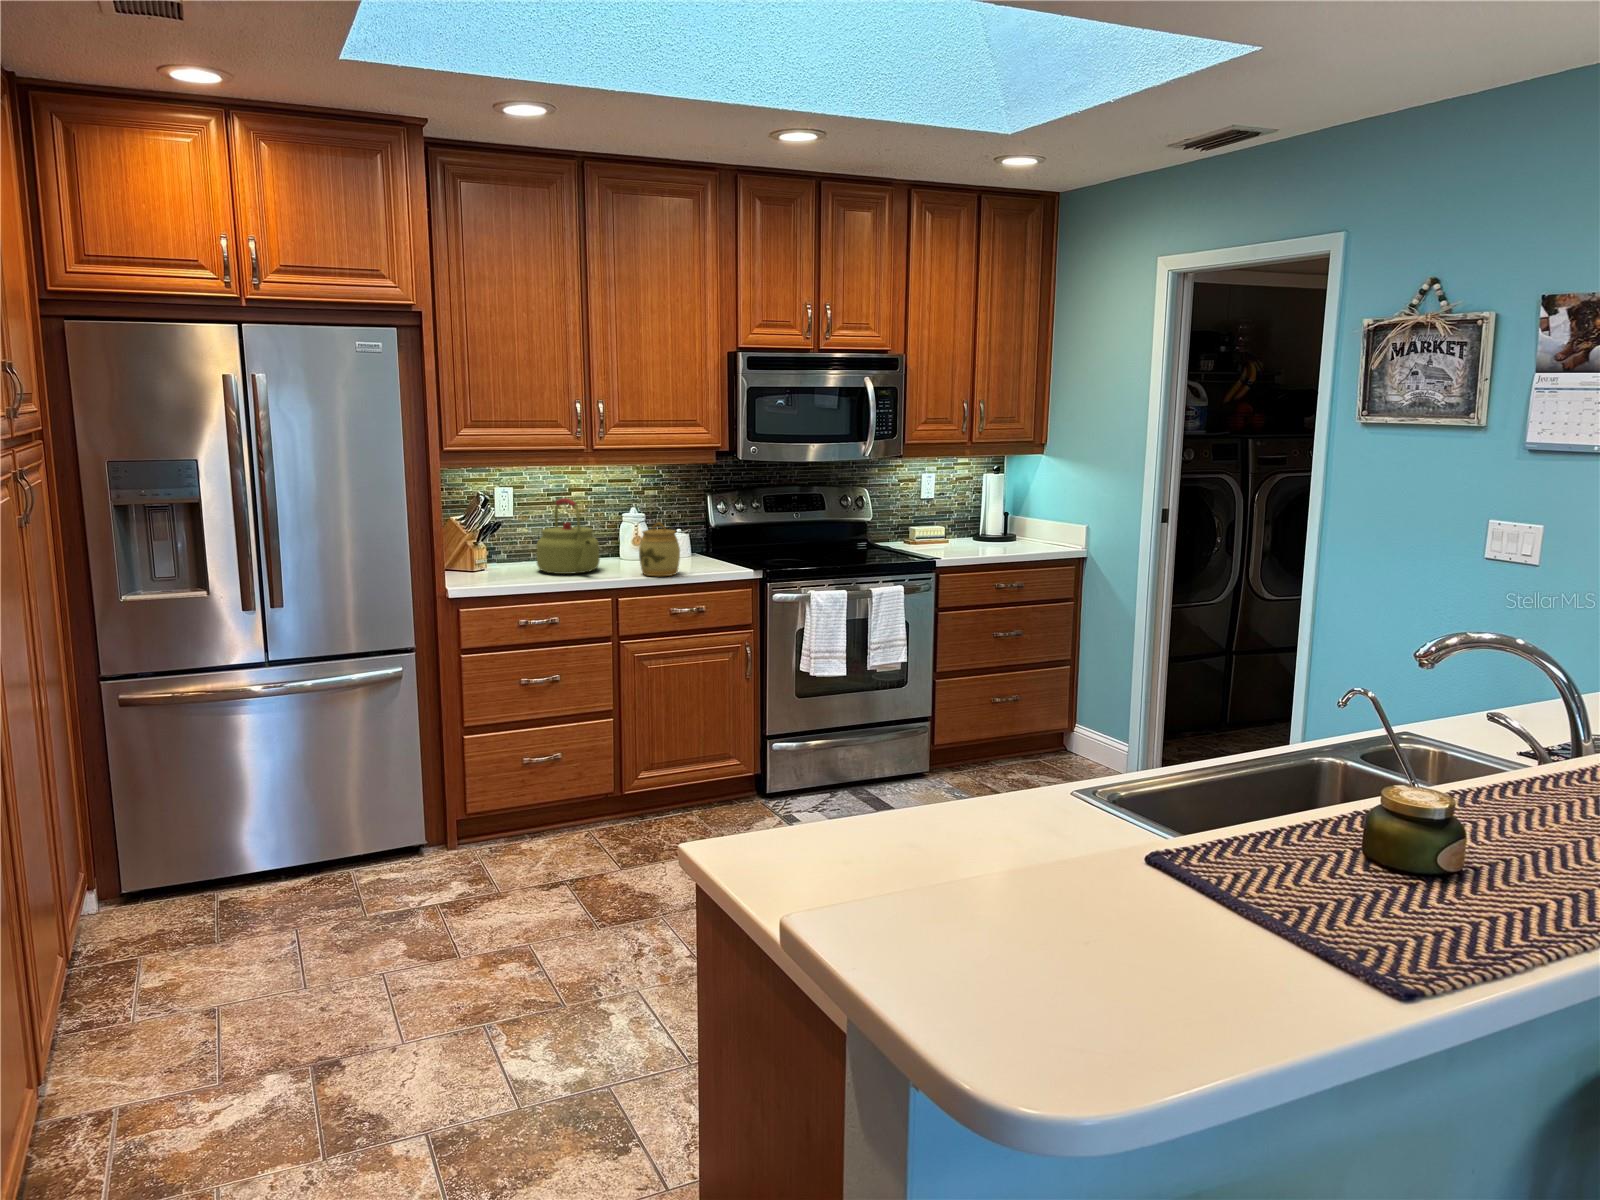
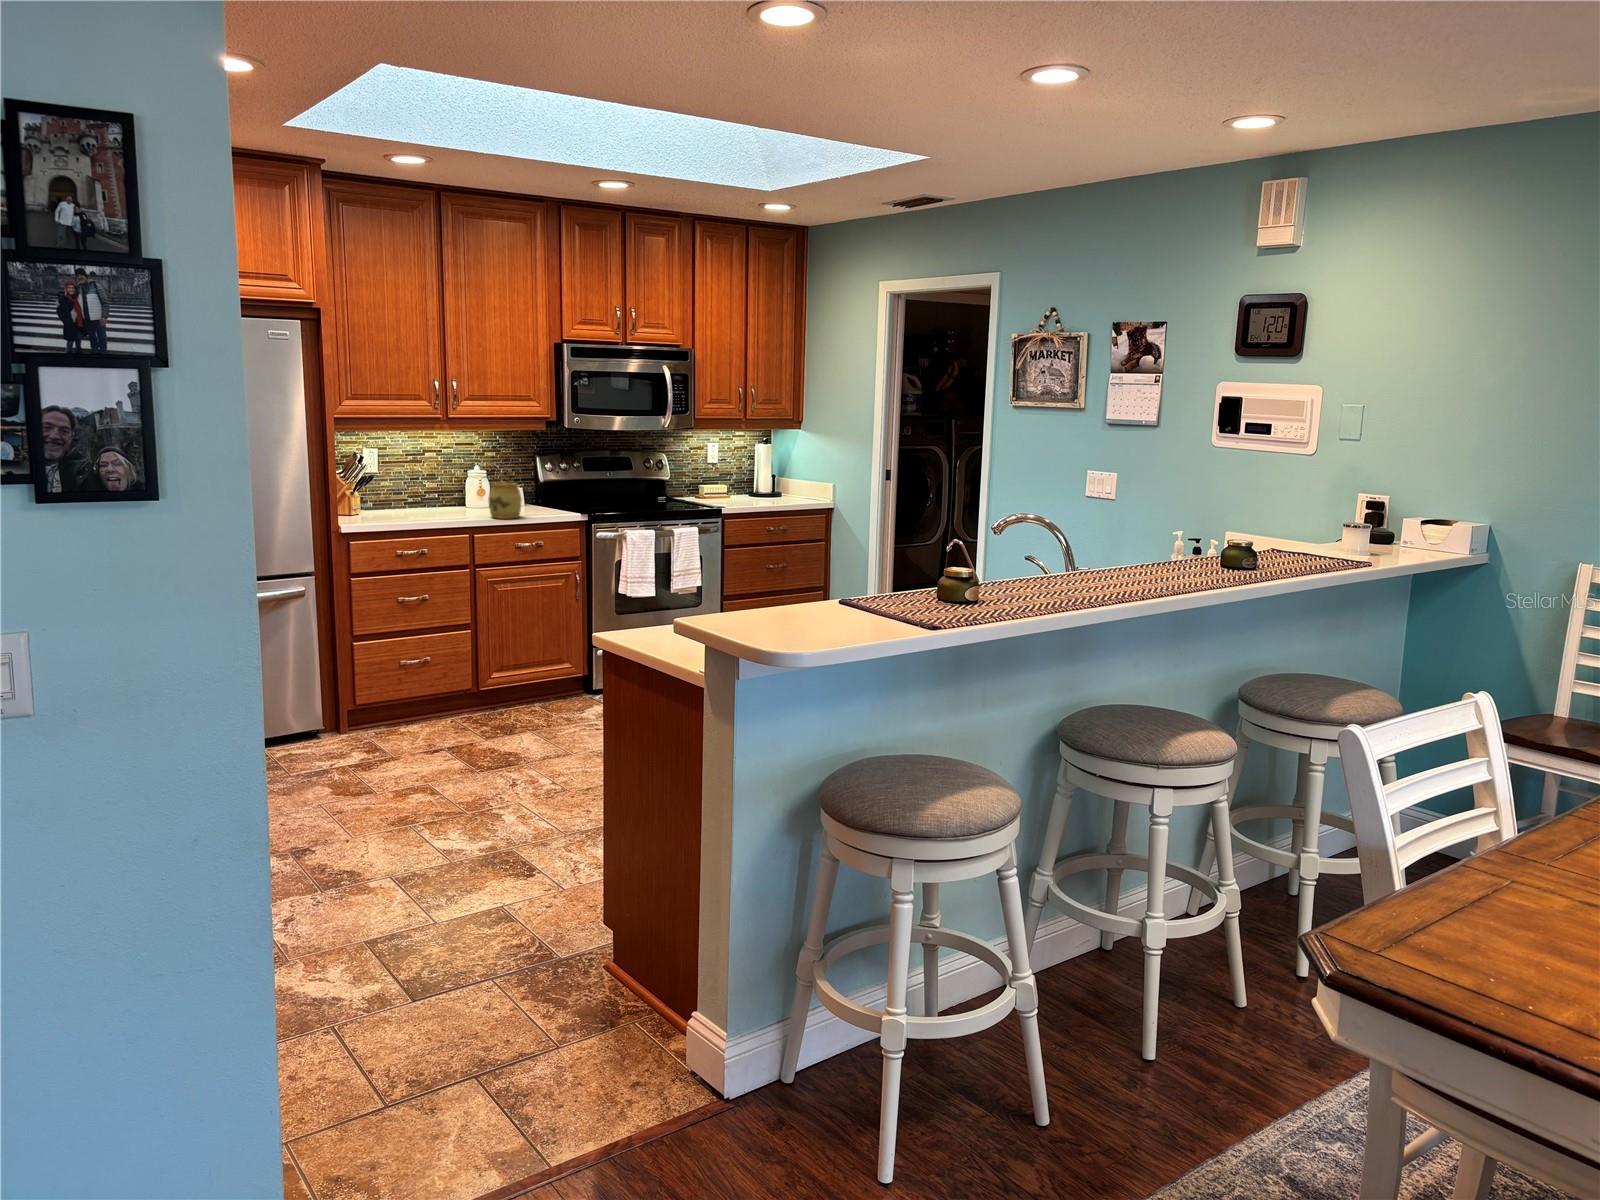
kettle: present [536,498,600,574] -> none [403,458,455,517]

